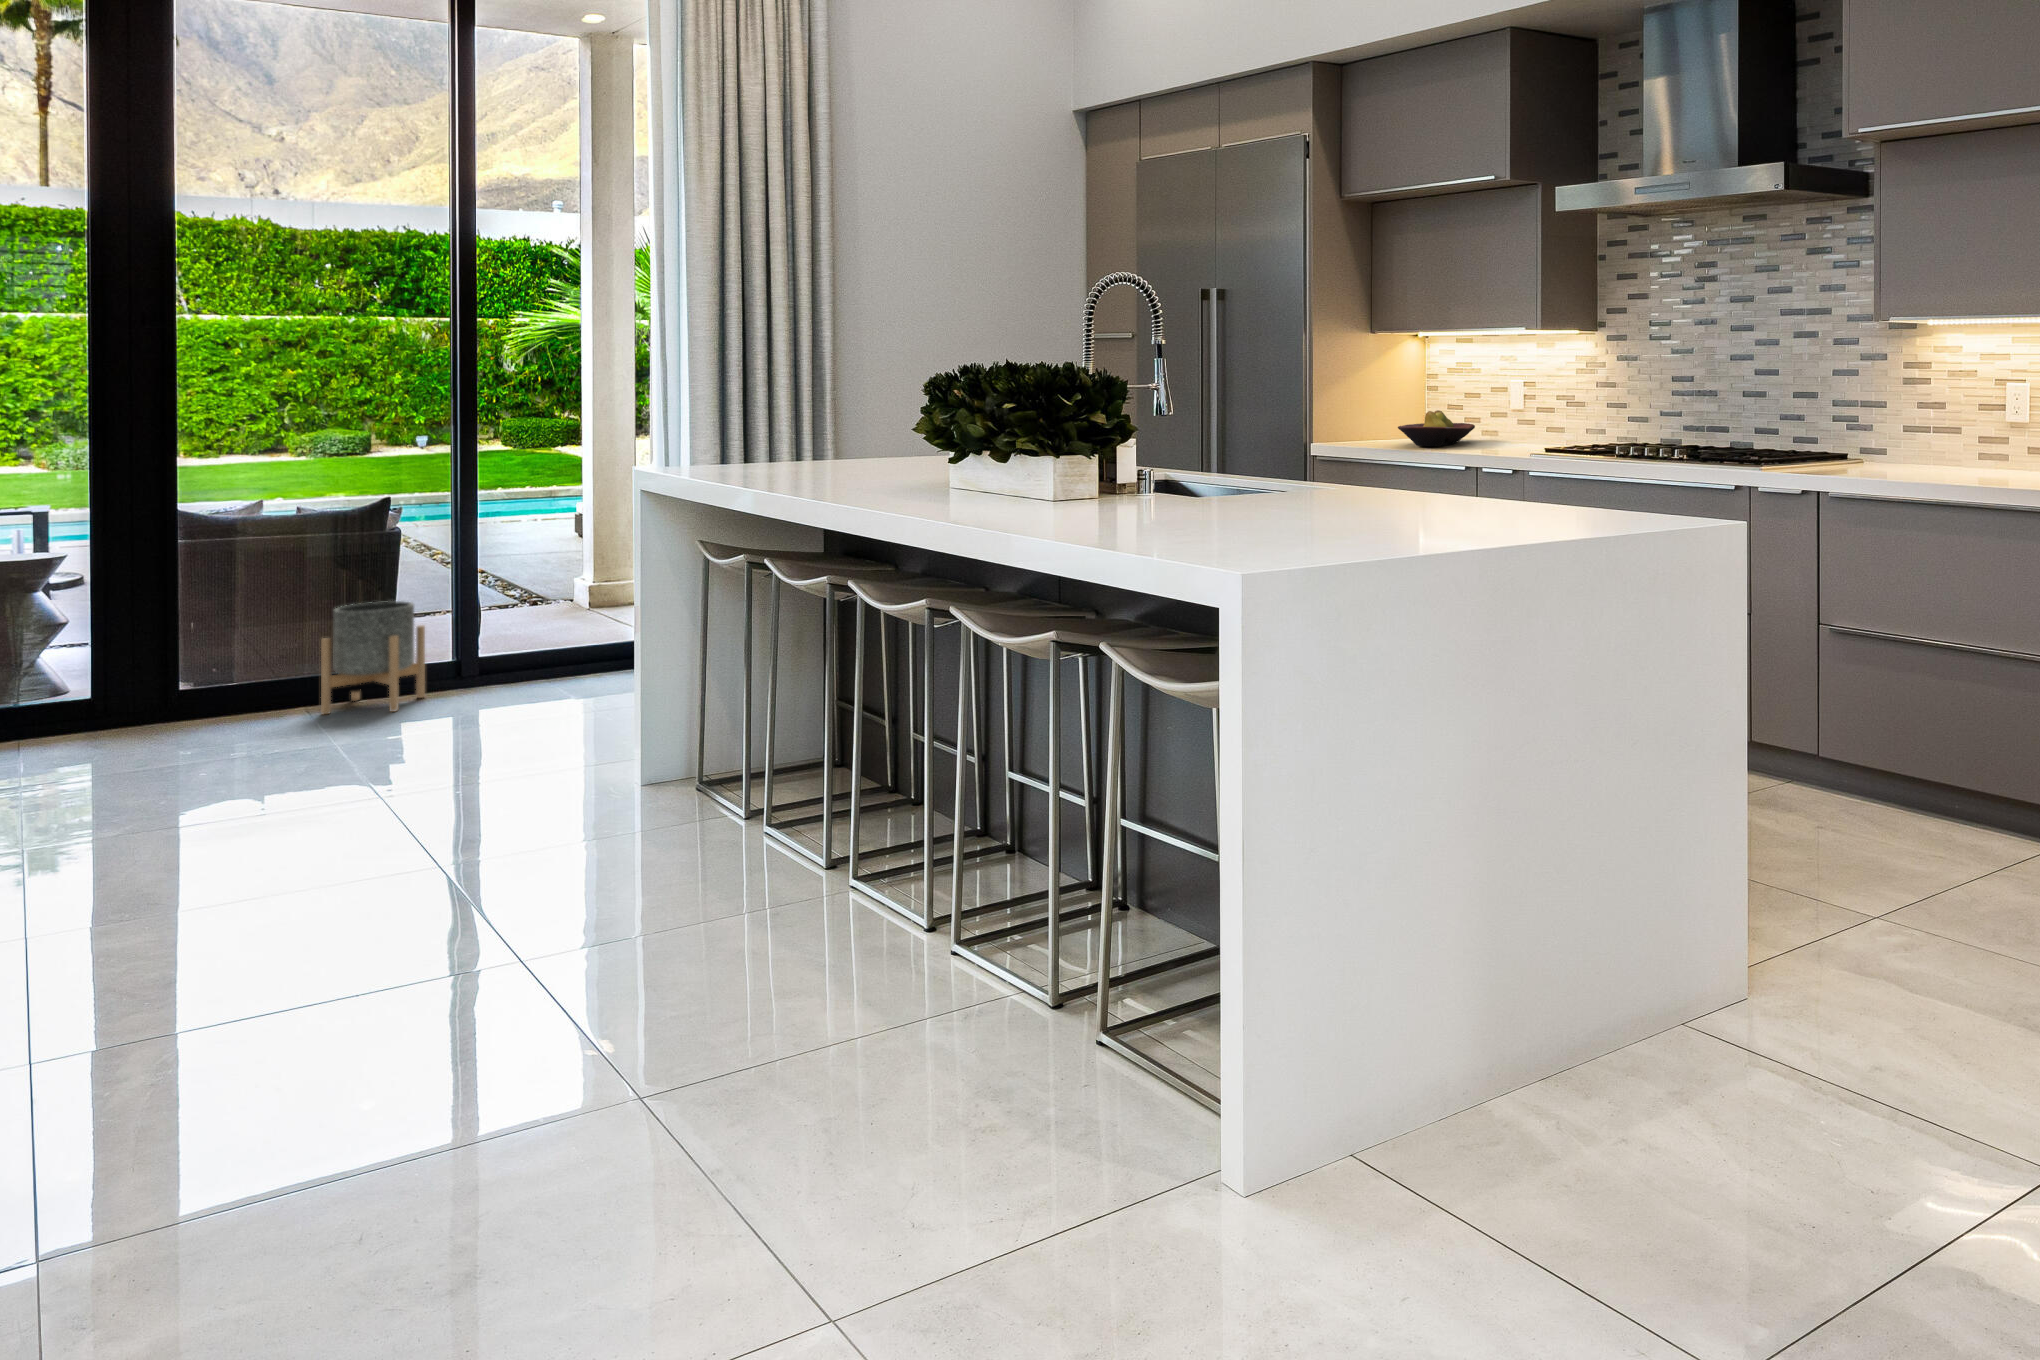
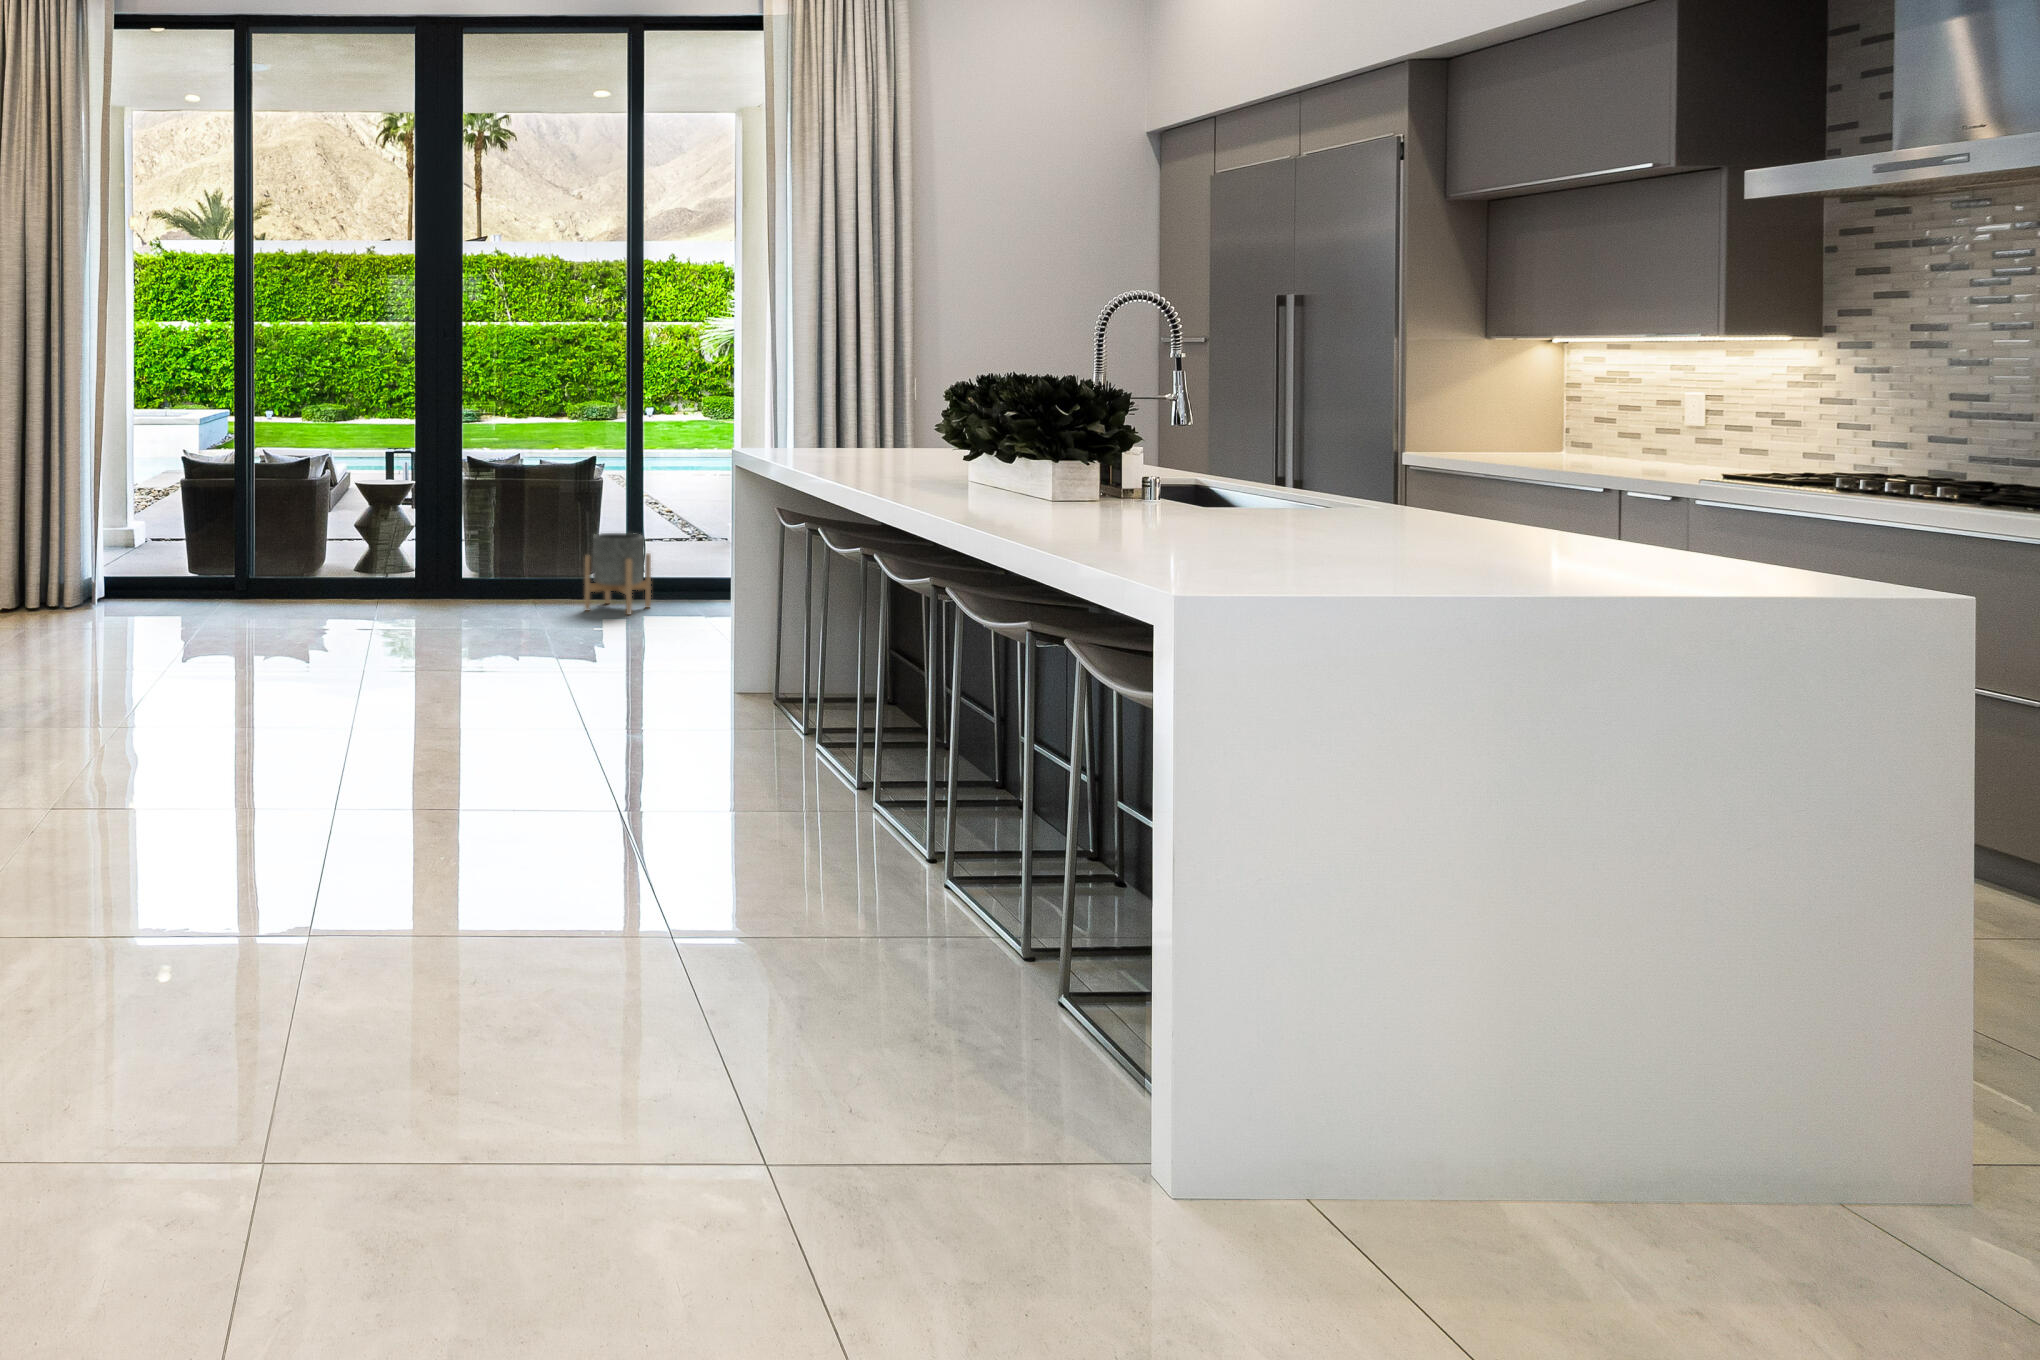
fruit bowl: present [1398,410,1475,446] -> none [1531,424,1645,464]

